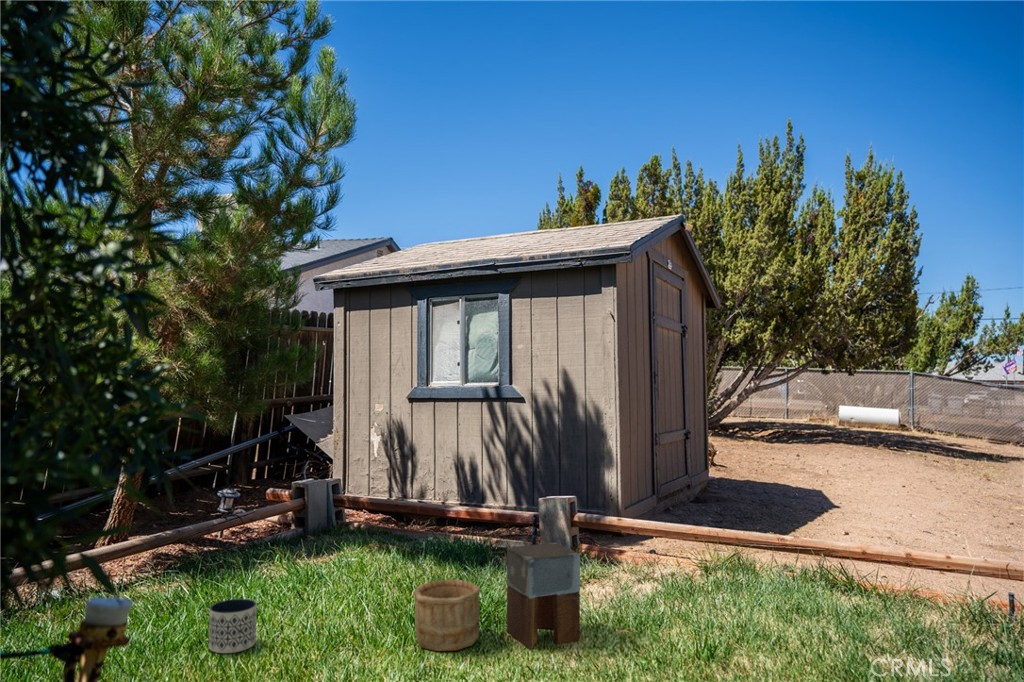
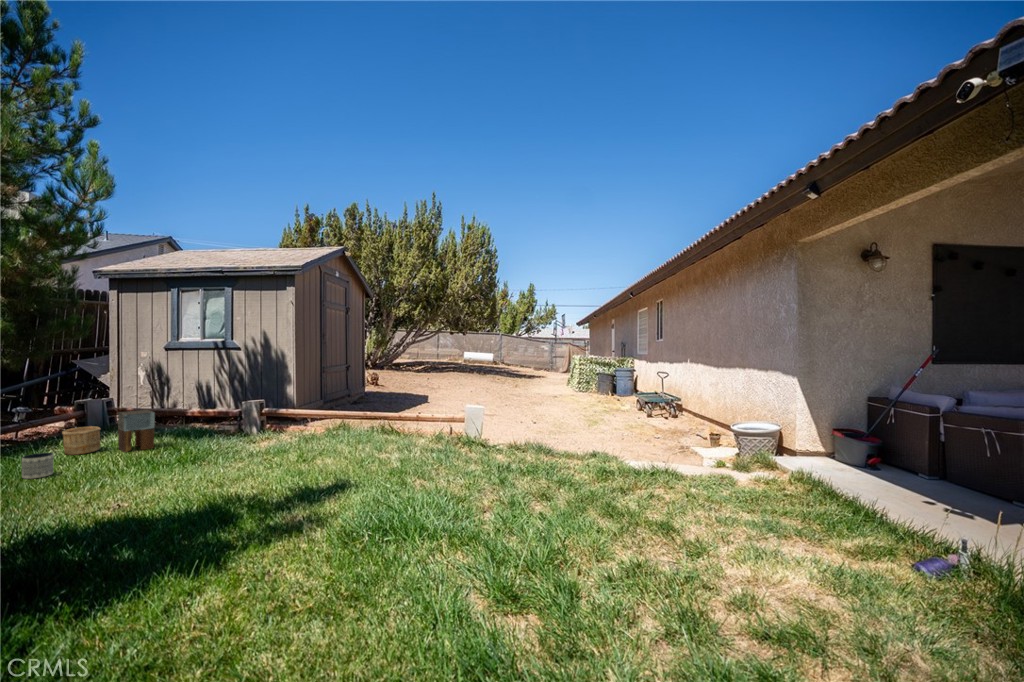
stool: present [507,543,580,649] -> present [118,410,155,452]
wooden bucket: present [413,579,481,651] -> present [62,426,101,455]

